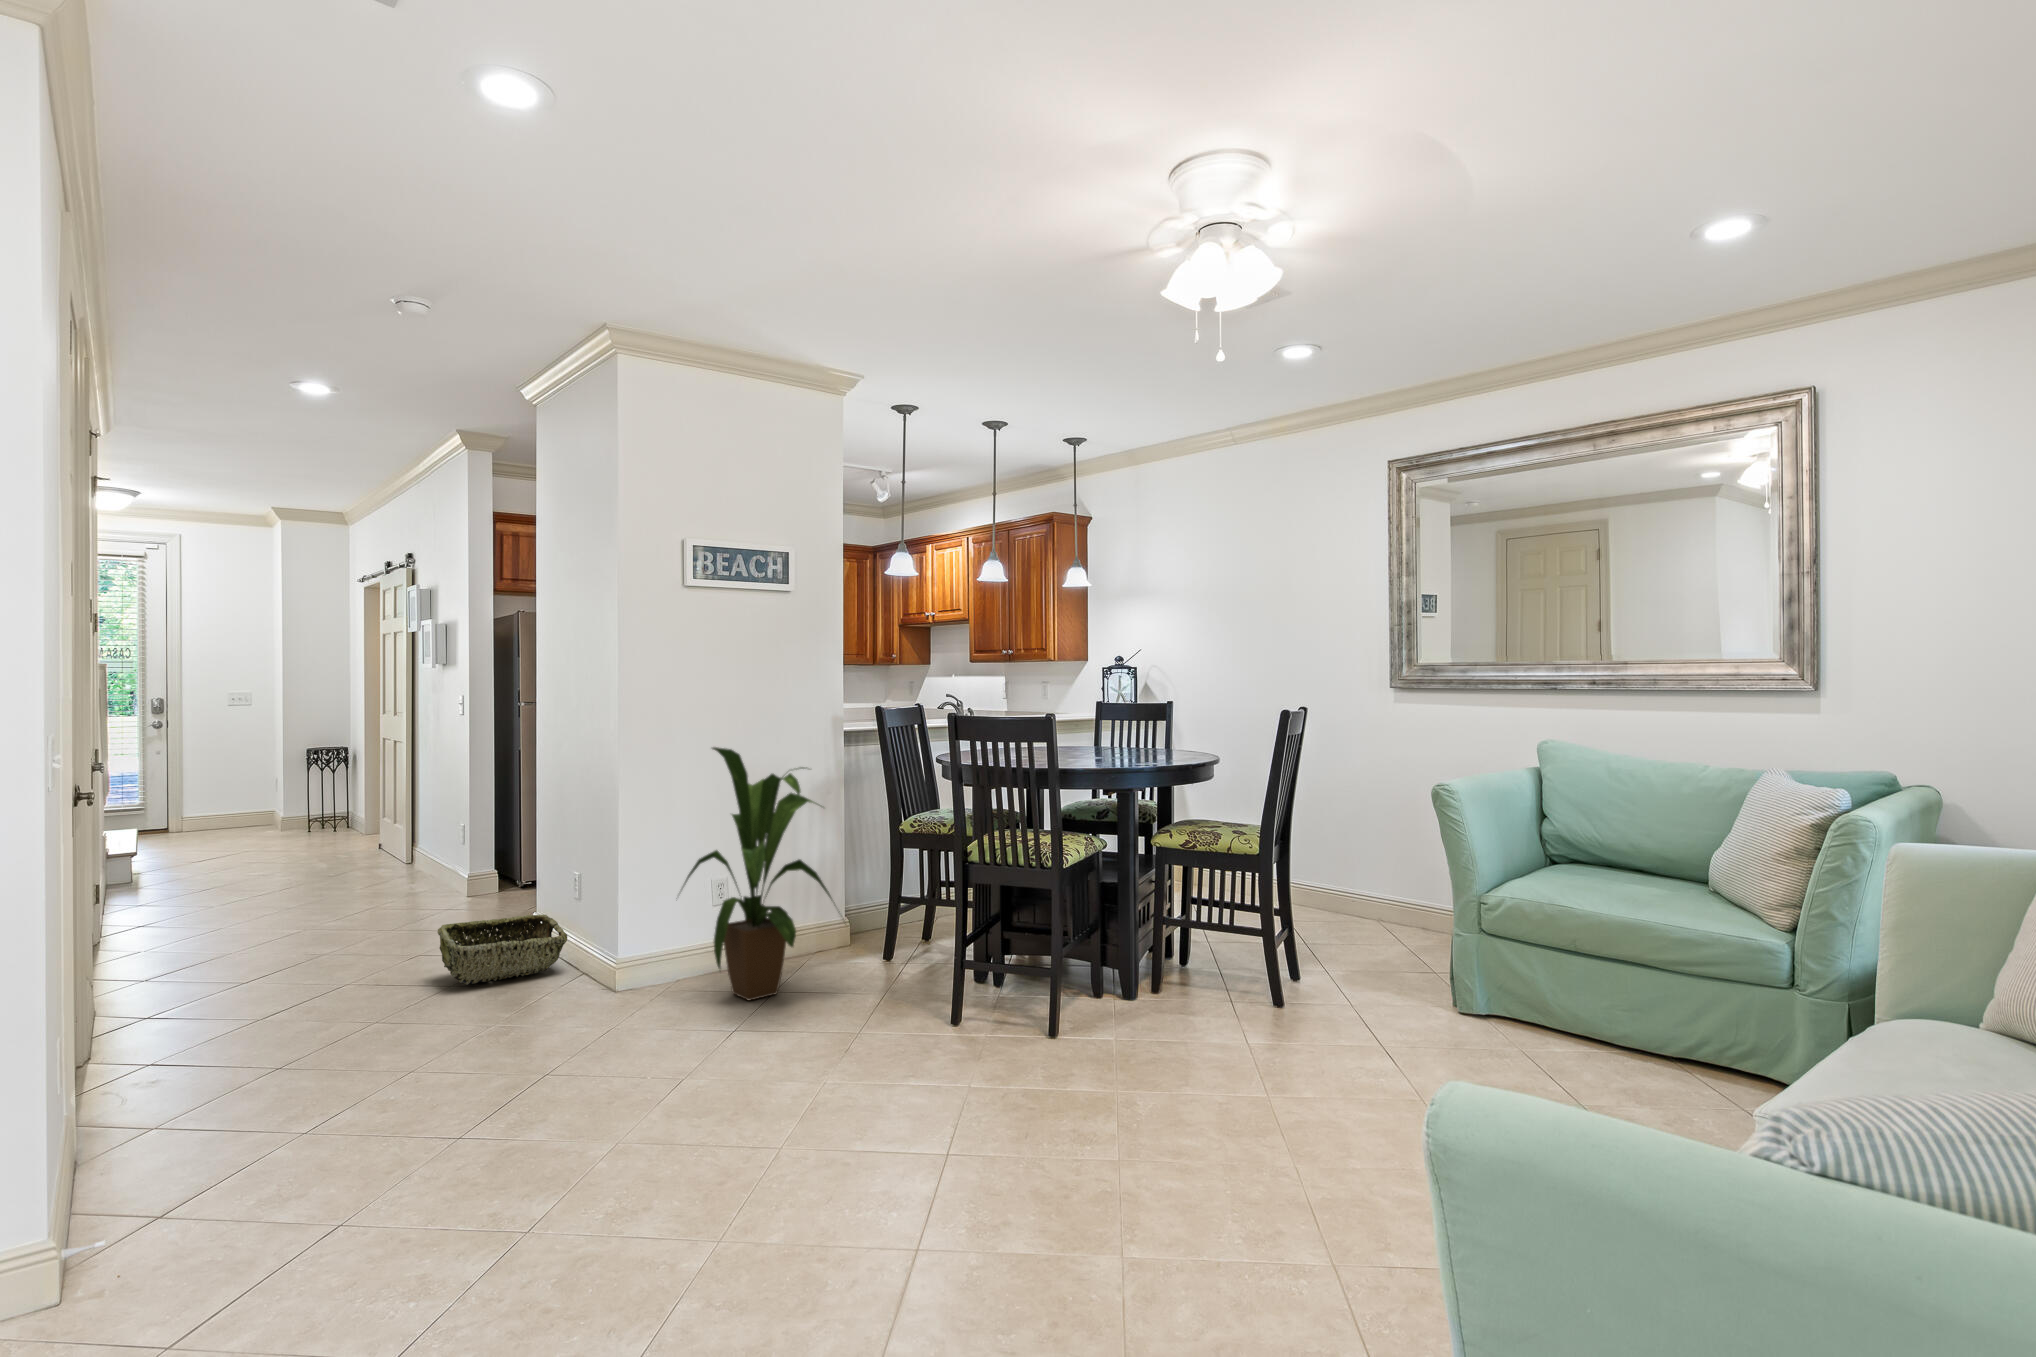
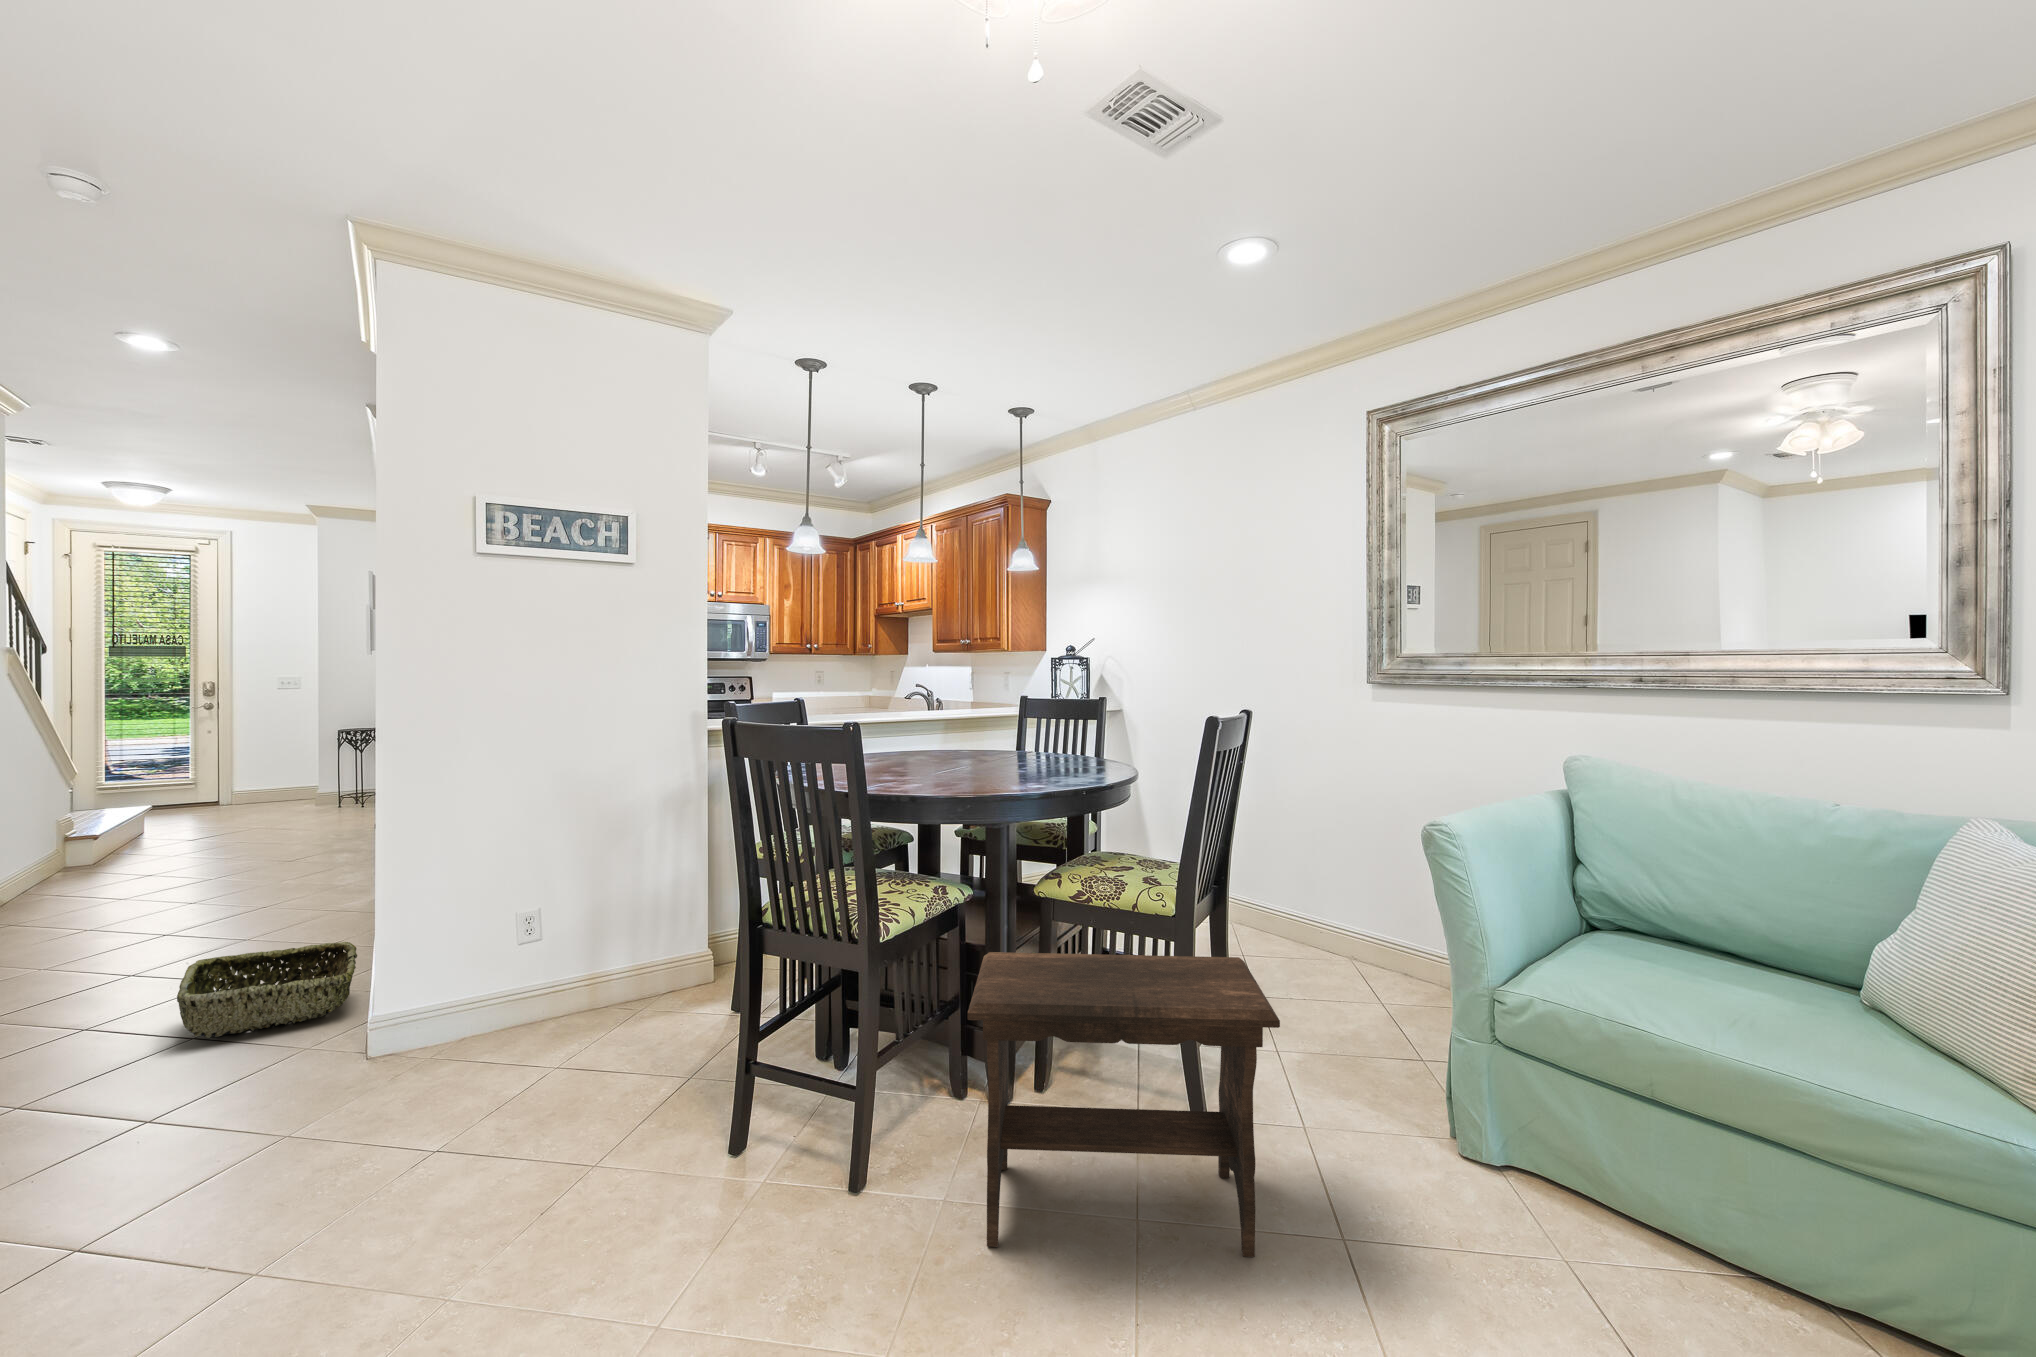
house plant: present [682,747,832,1000] -> none [437,758,660,1084]
footstool: none [1130,874,1340,1054] -> present [967,952,1280,1257]

